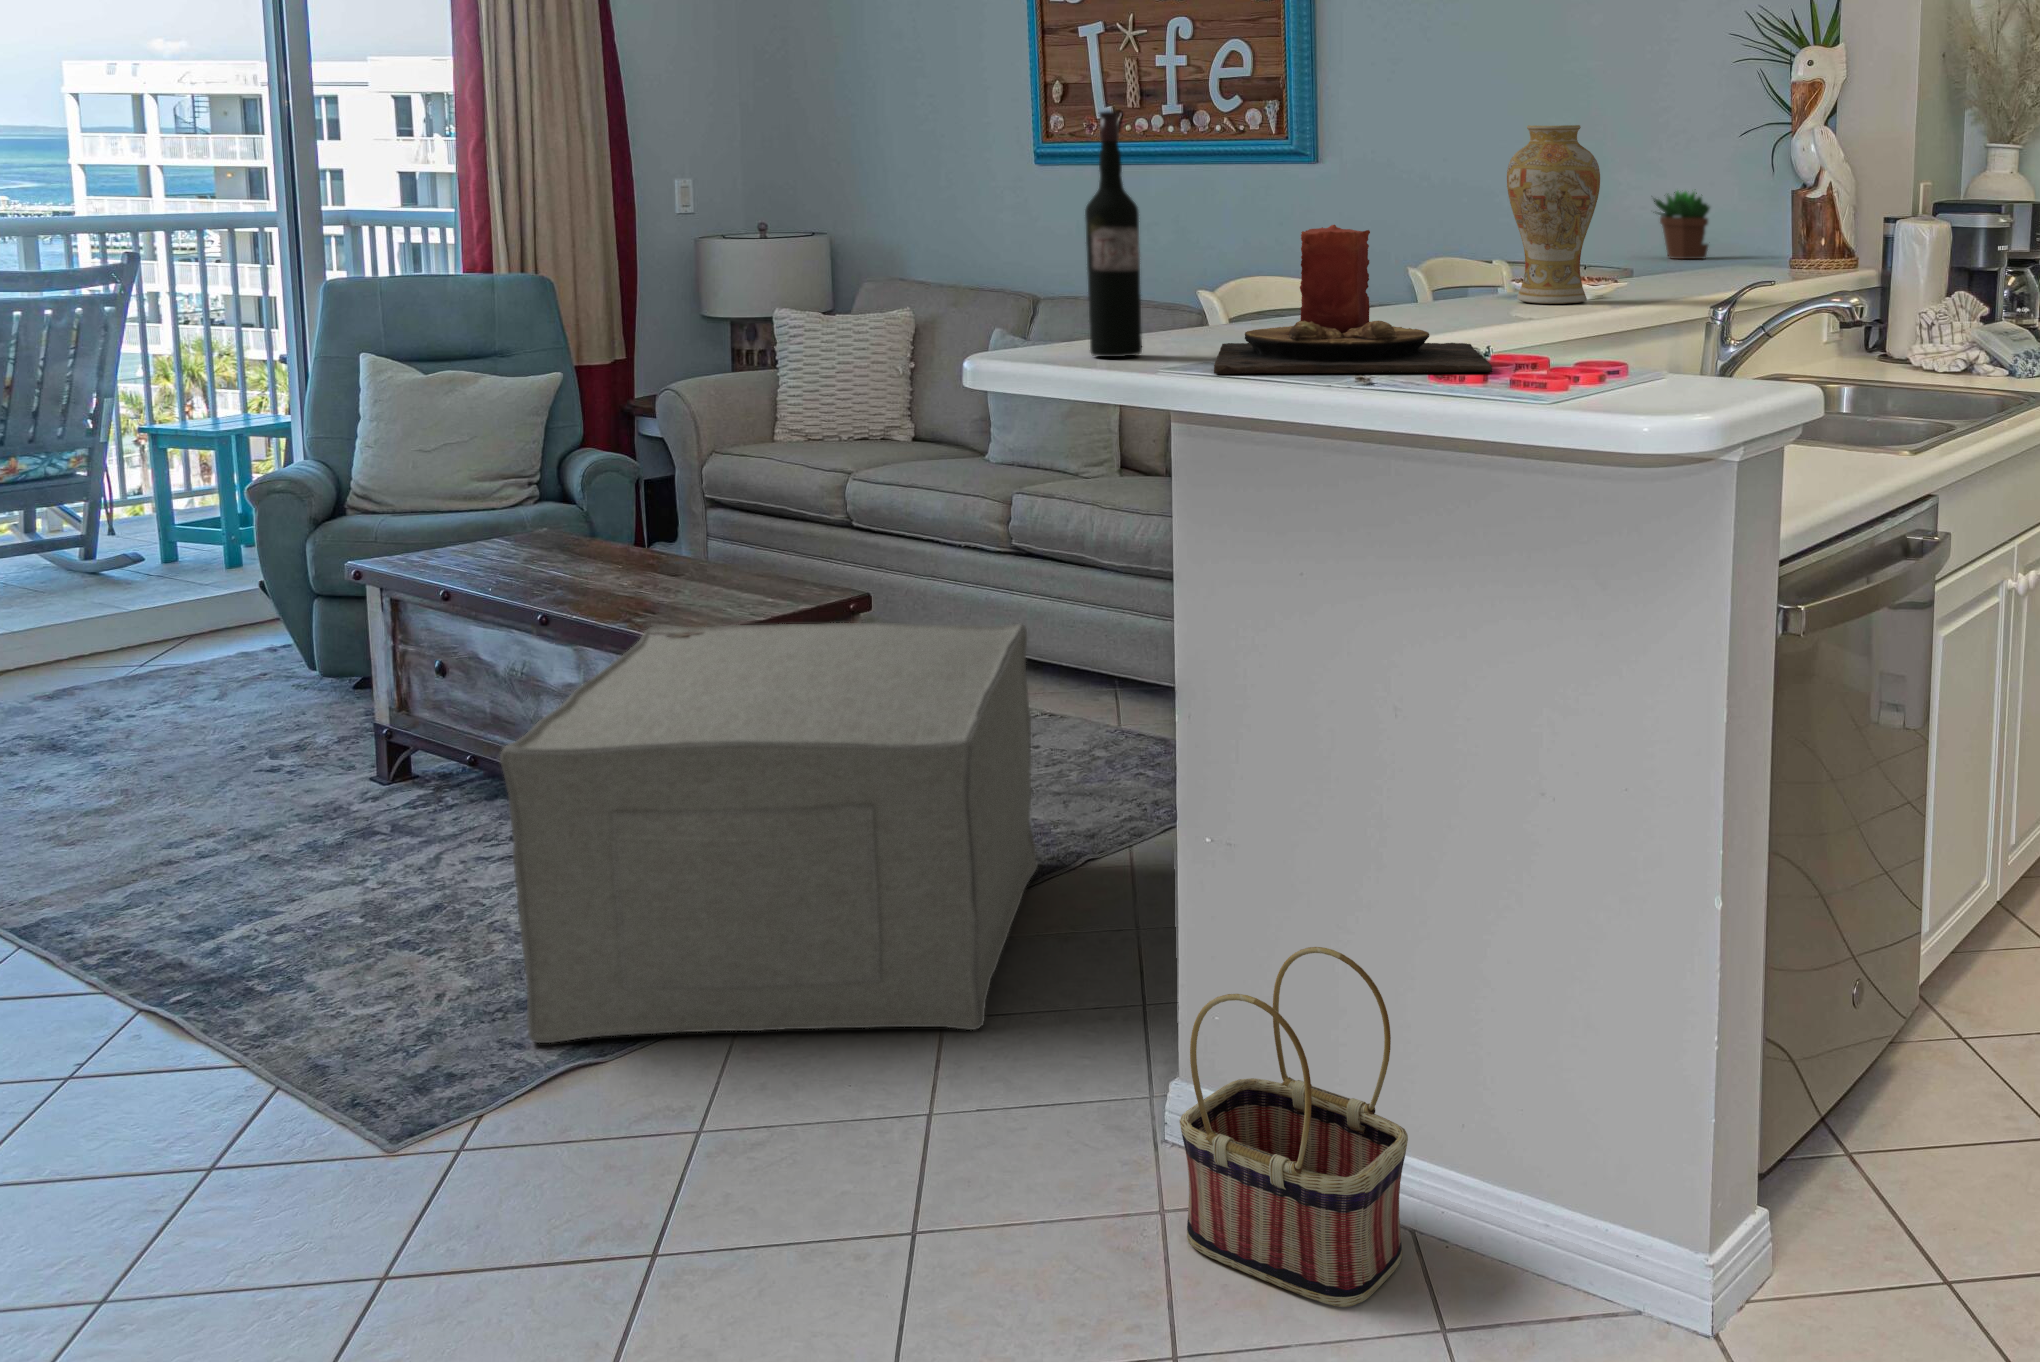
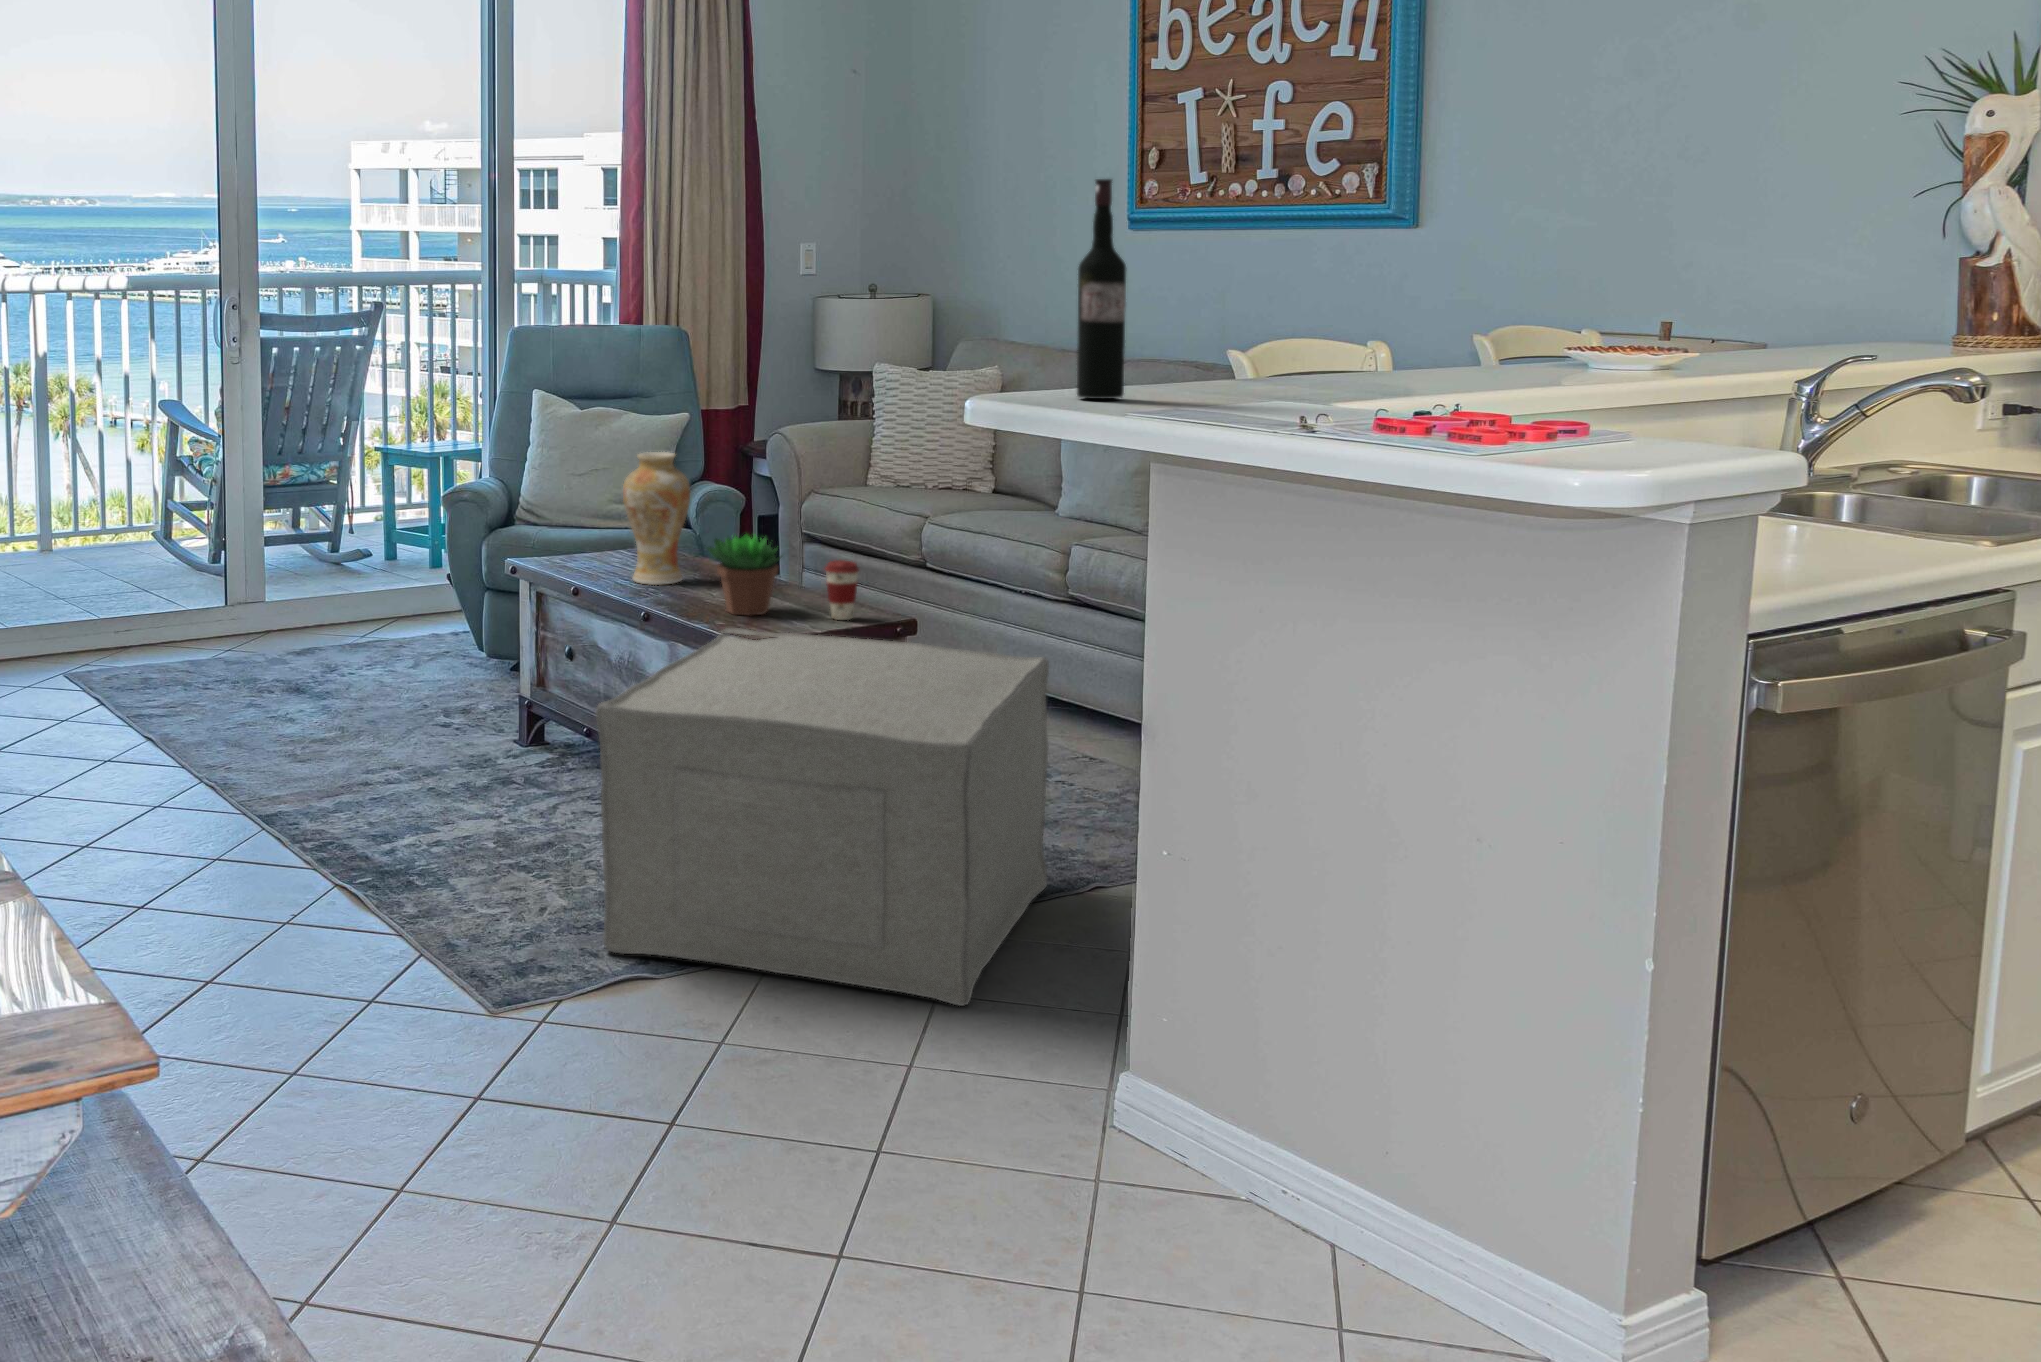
vase: present [1507,125,1600,304] -> present [623,452,690,585]
succulent plant: present [1654,191,1710,259] -> present [707,534,781,616]
candle: present [1214,225,1492,374] -> none [1174,282,1452,425]
coffee cup: none [761,535,802,602] -> present [825,560,859,620]
basket: present [1180,947,1408,1307] -> none [1109,955,1322,1284]

